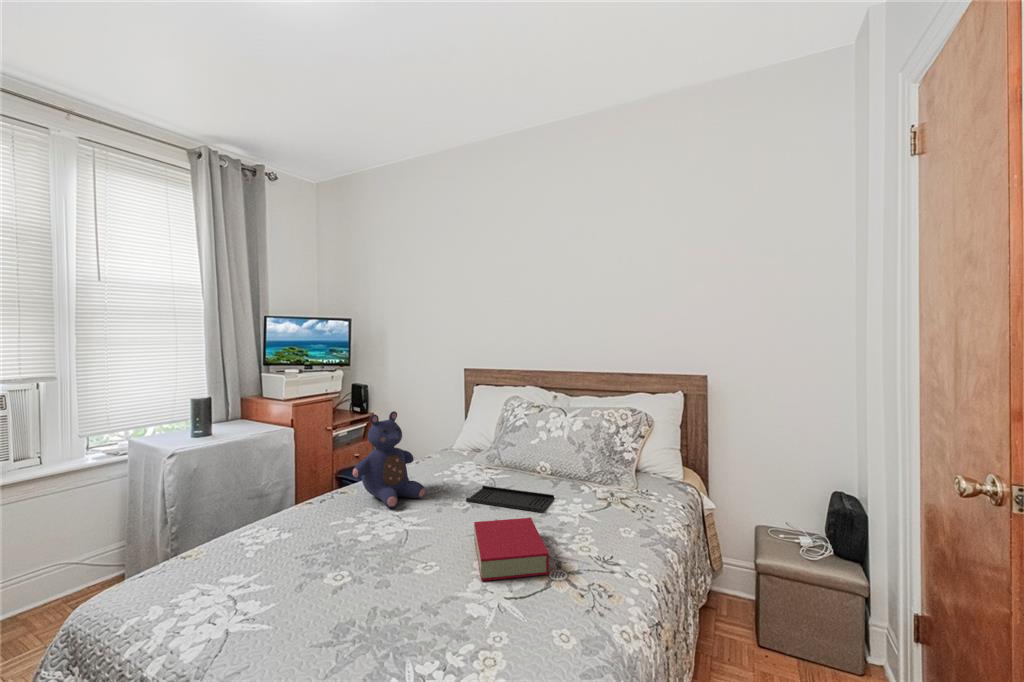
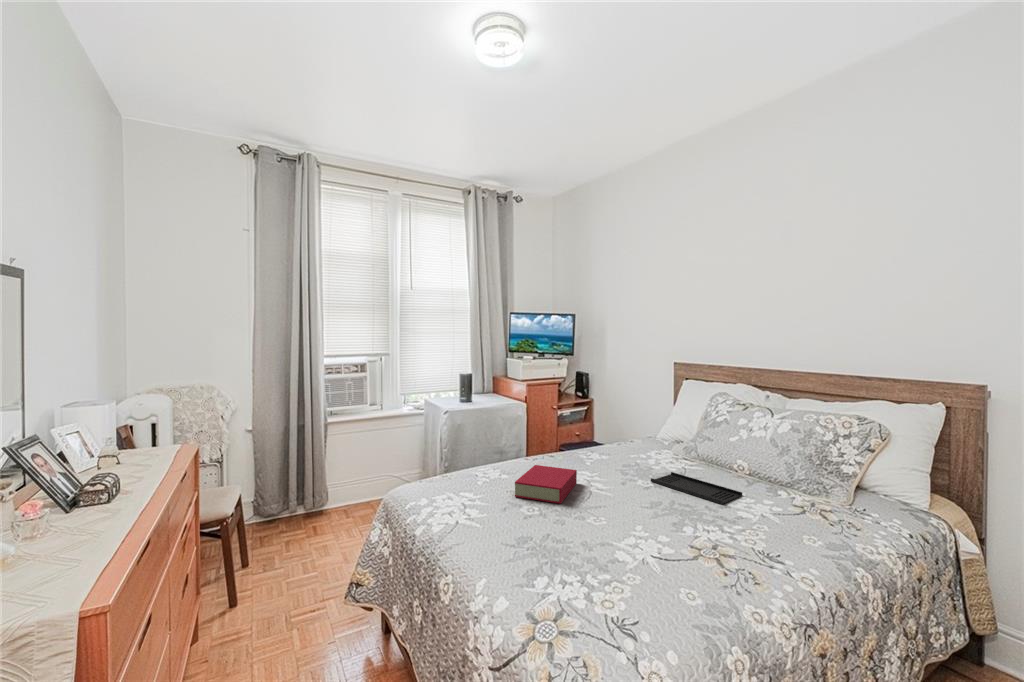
teddy bear: present [353,411,425,507] -> none [556,394,615,474]
book: present [474,518,549,581] -> present [515,465,577,504]

